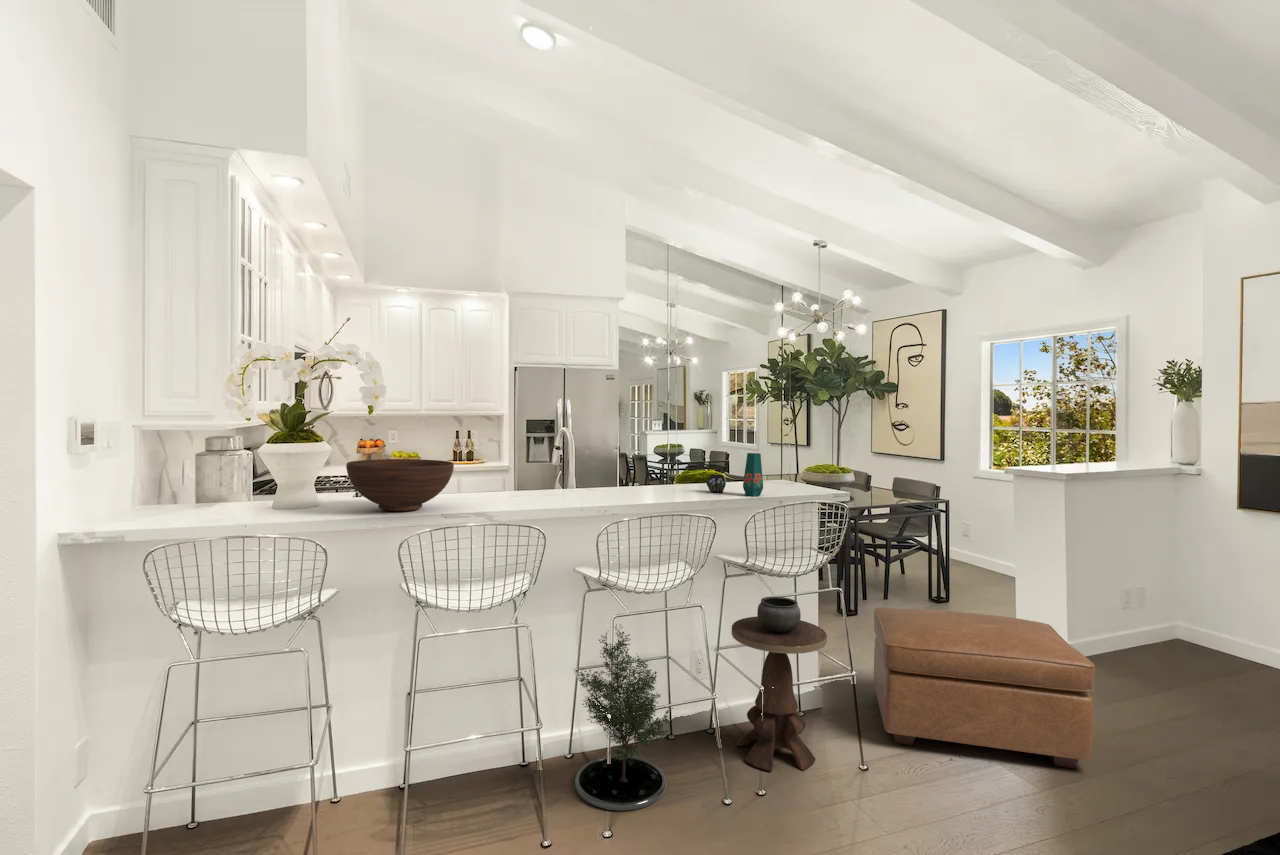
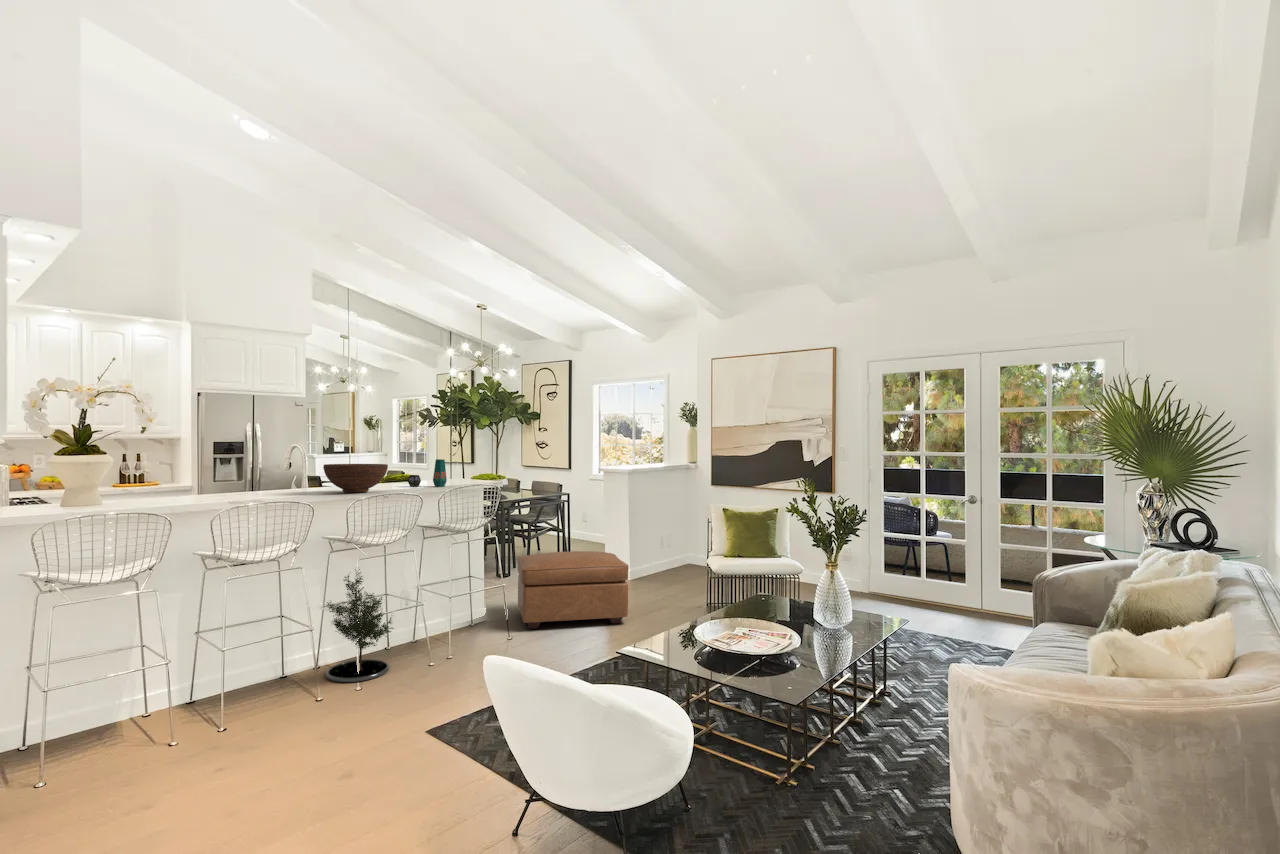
fruit bowl: present [346,459,454,511] -> present [323,464,388,493]
side table: present [732,597,827,771] -> none [428,548,488,651]

